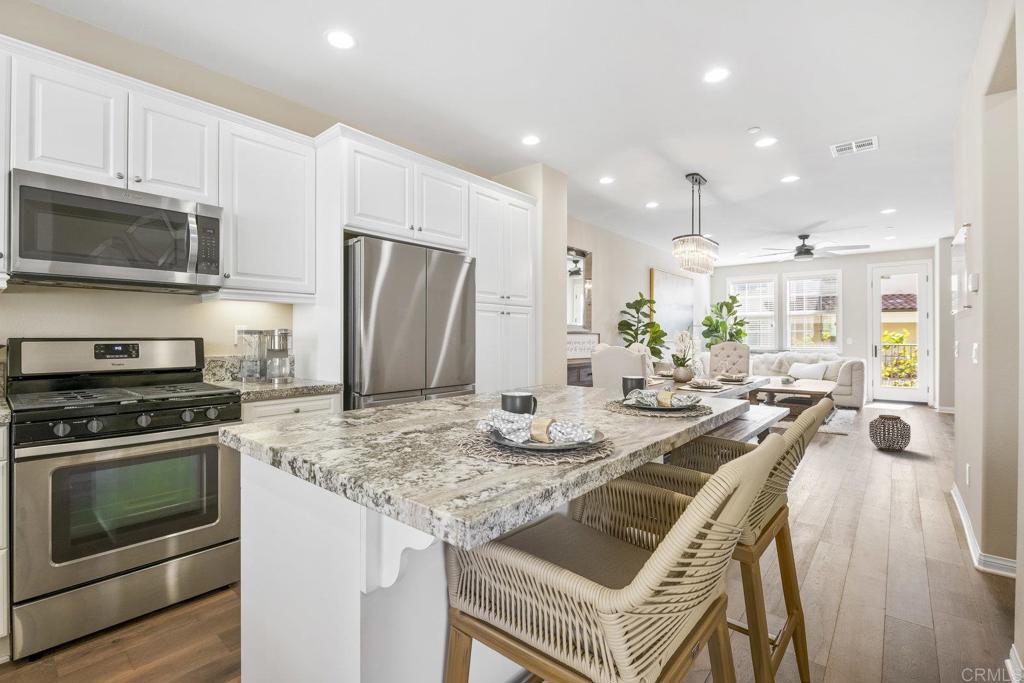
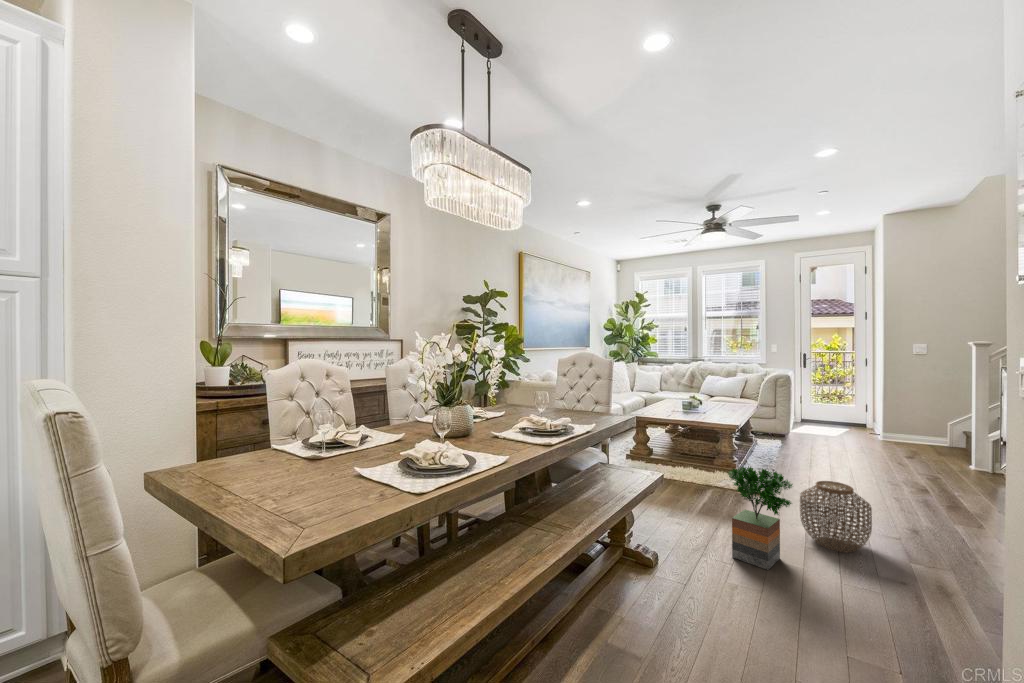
potted tree: none [827,403,866,456] -> present [728,466,793,570]

